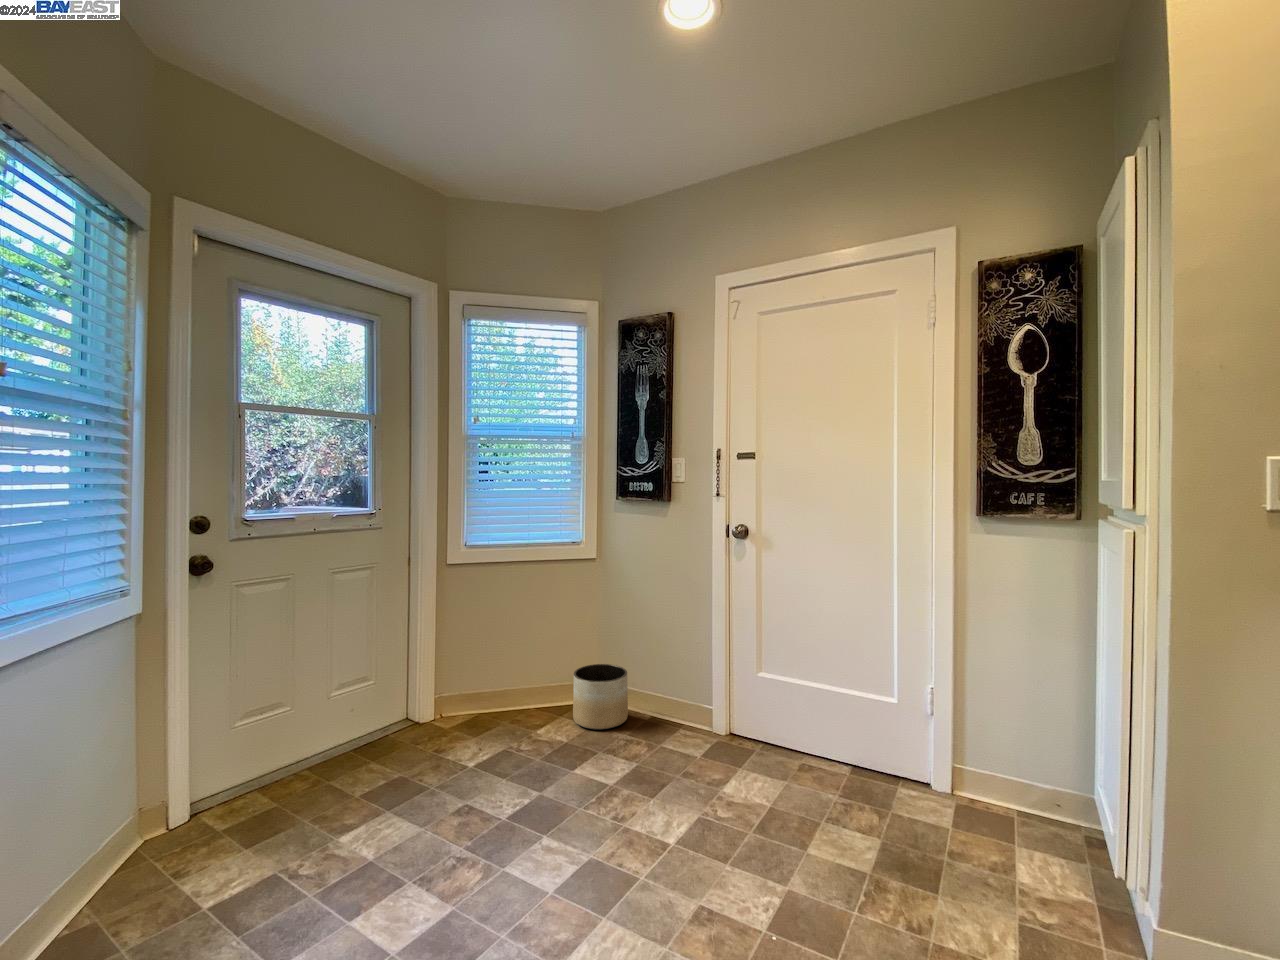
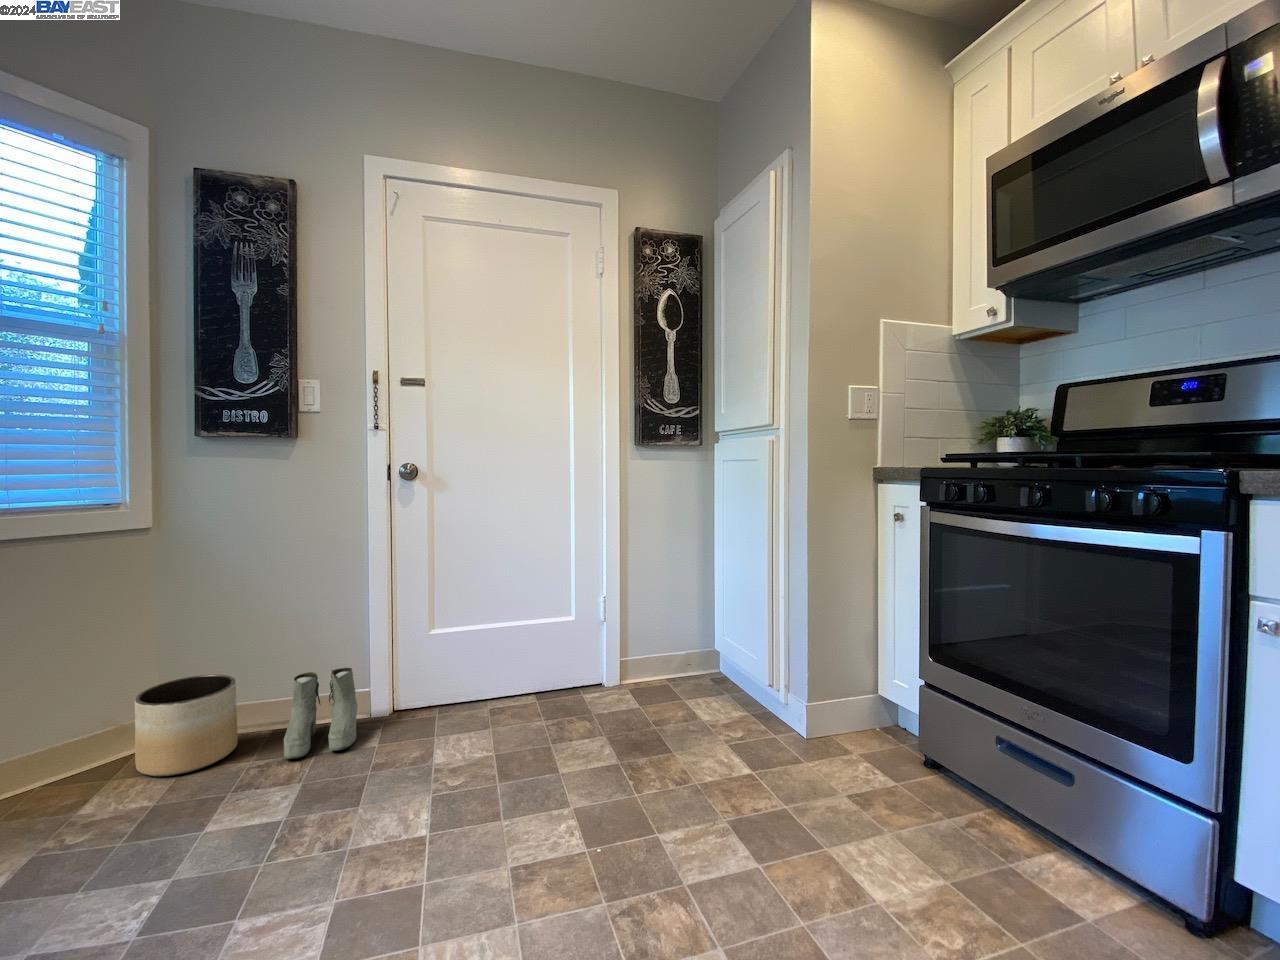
boots: none [640,683,699,751] -> present [284,668,357,759]

